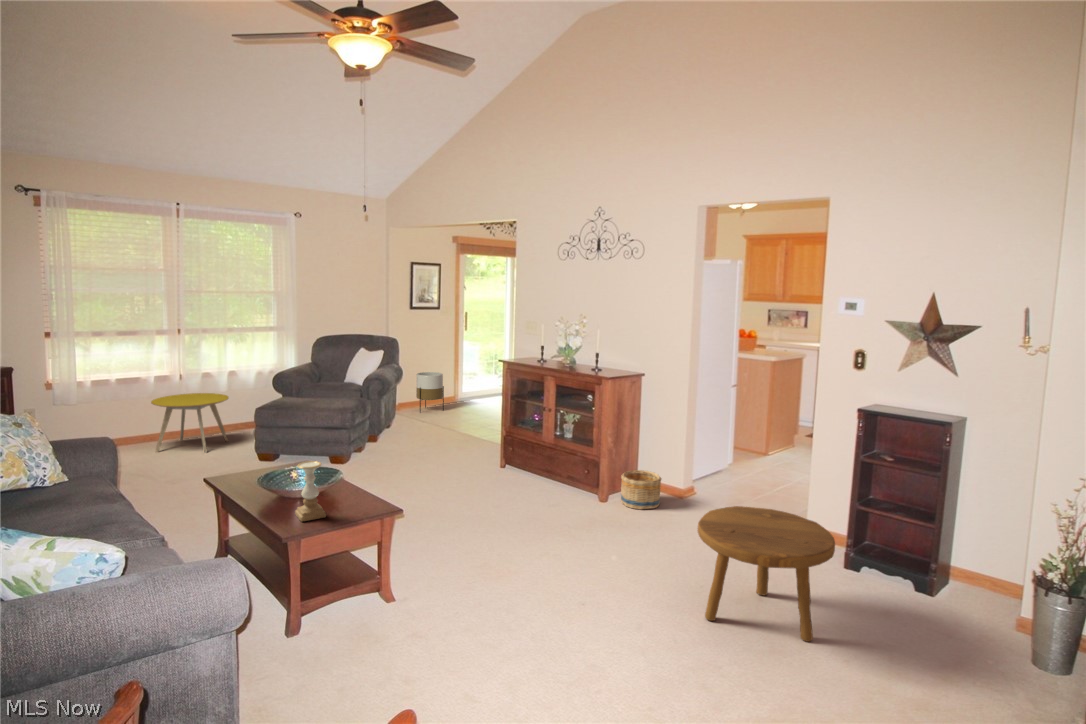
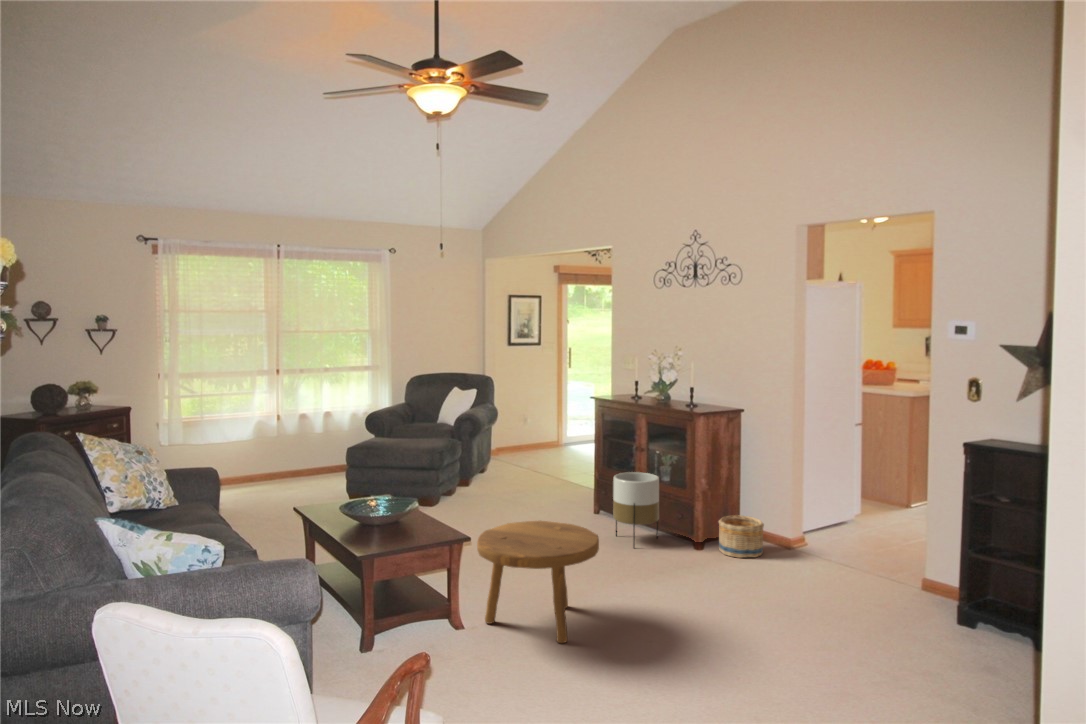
planter: present [416,372,444,412] -> present [613,472,659,547]
side table: present [151,393,229,453] -> none [251,433,322,493]
candle holder: present [295,461,326,521] -> none [373,486,400,543]
footstool: present [698,506,835,642] -> present [477,521,599,643]

